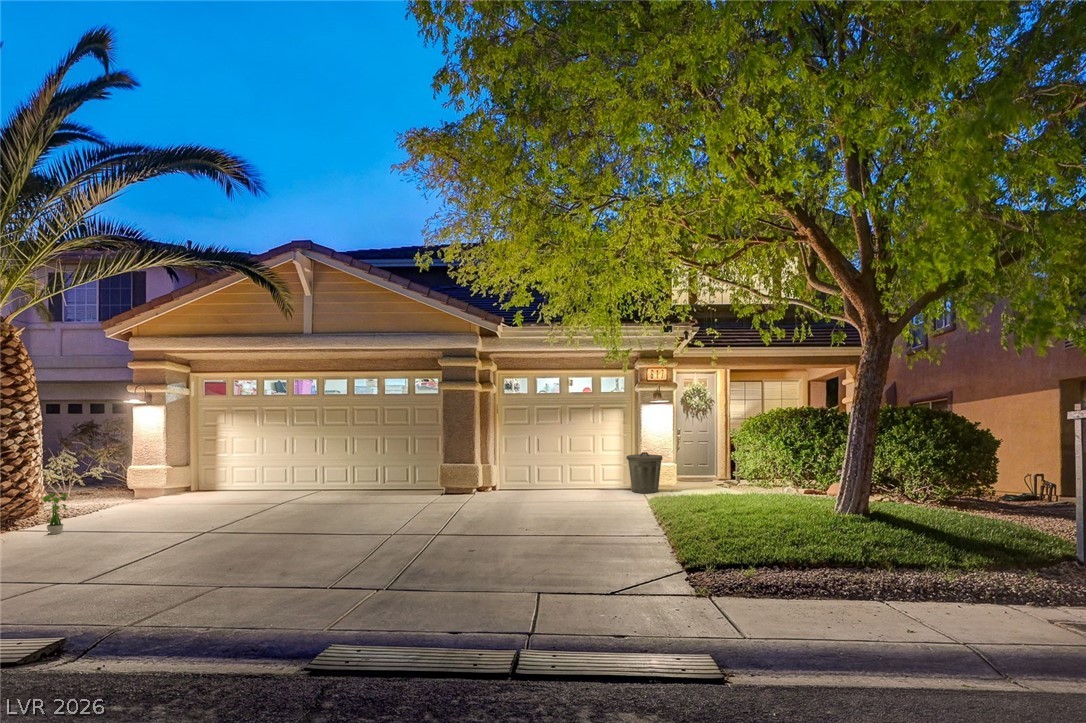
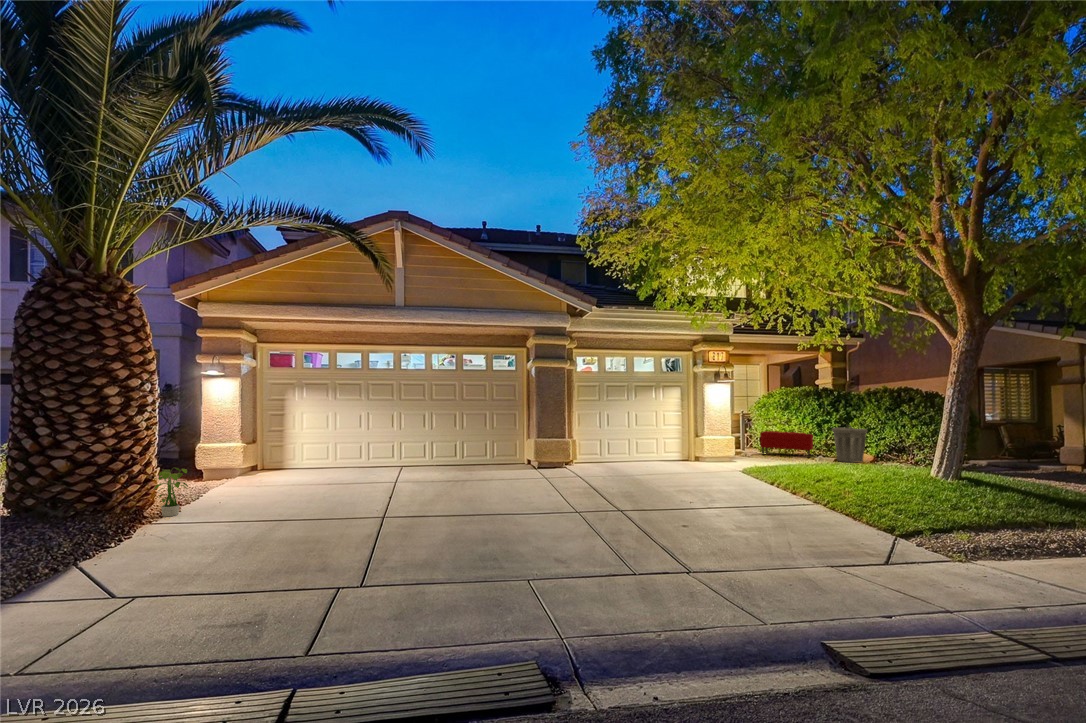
trash can: present [626,452,663,493] -> present [832,425,867,462]
bench: none [718,457,780,489] -> present [760,431,813,457]

